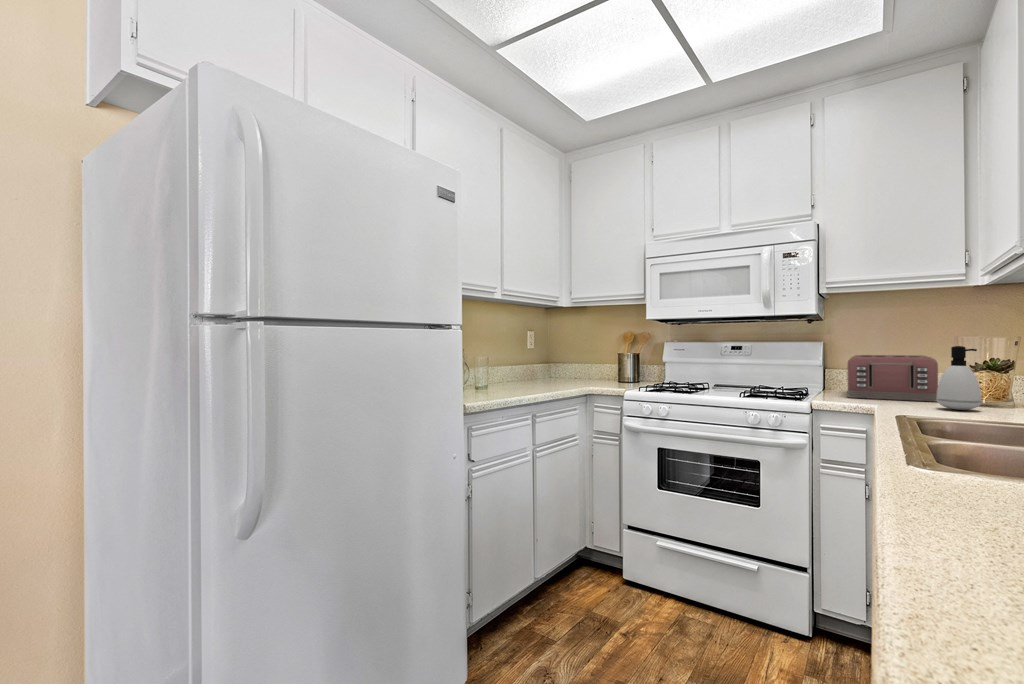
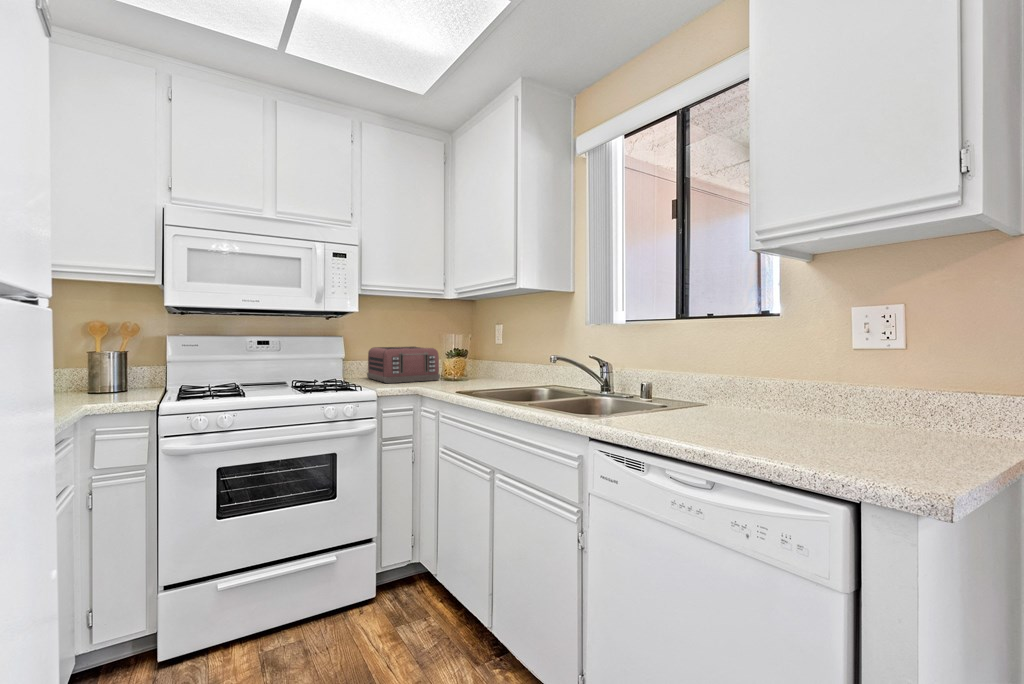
soap dispenser: present [937,346,982,410] -> none [455,340,479,385]

